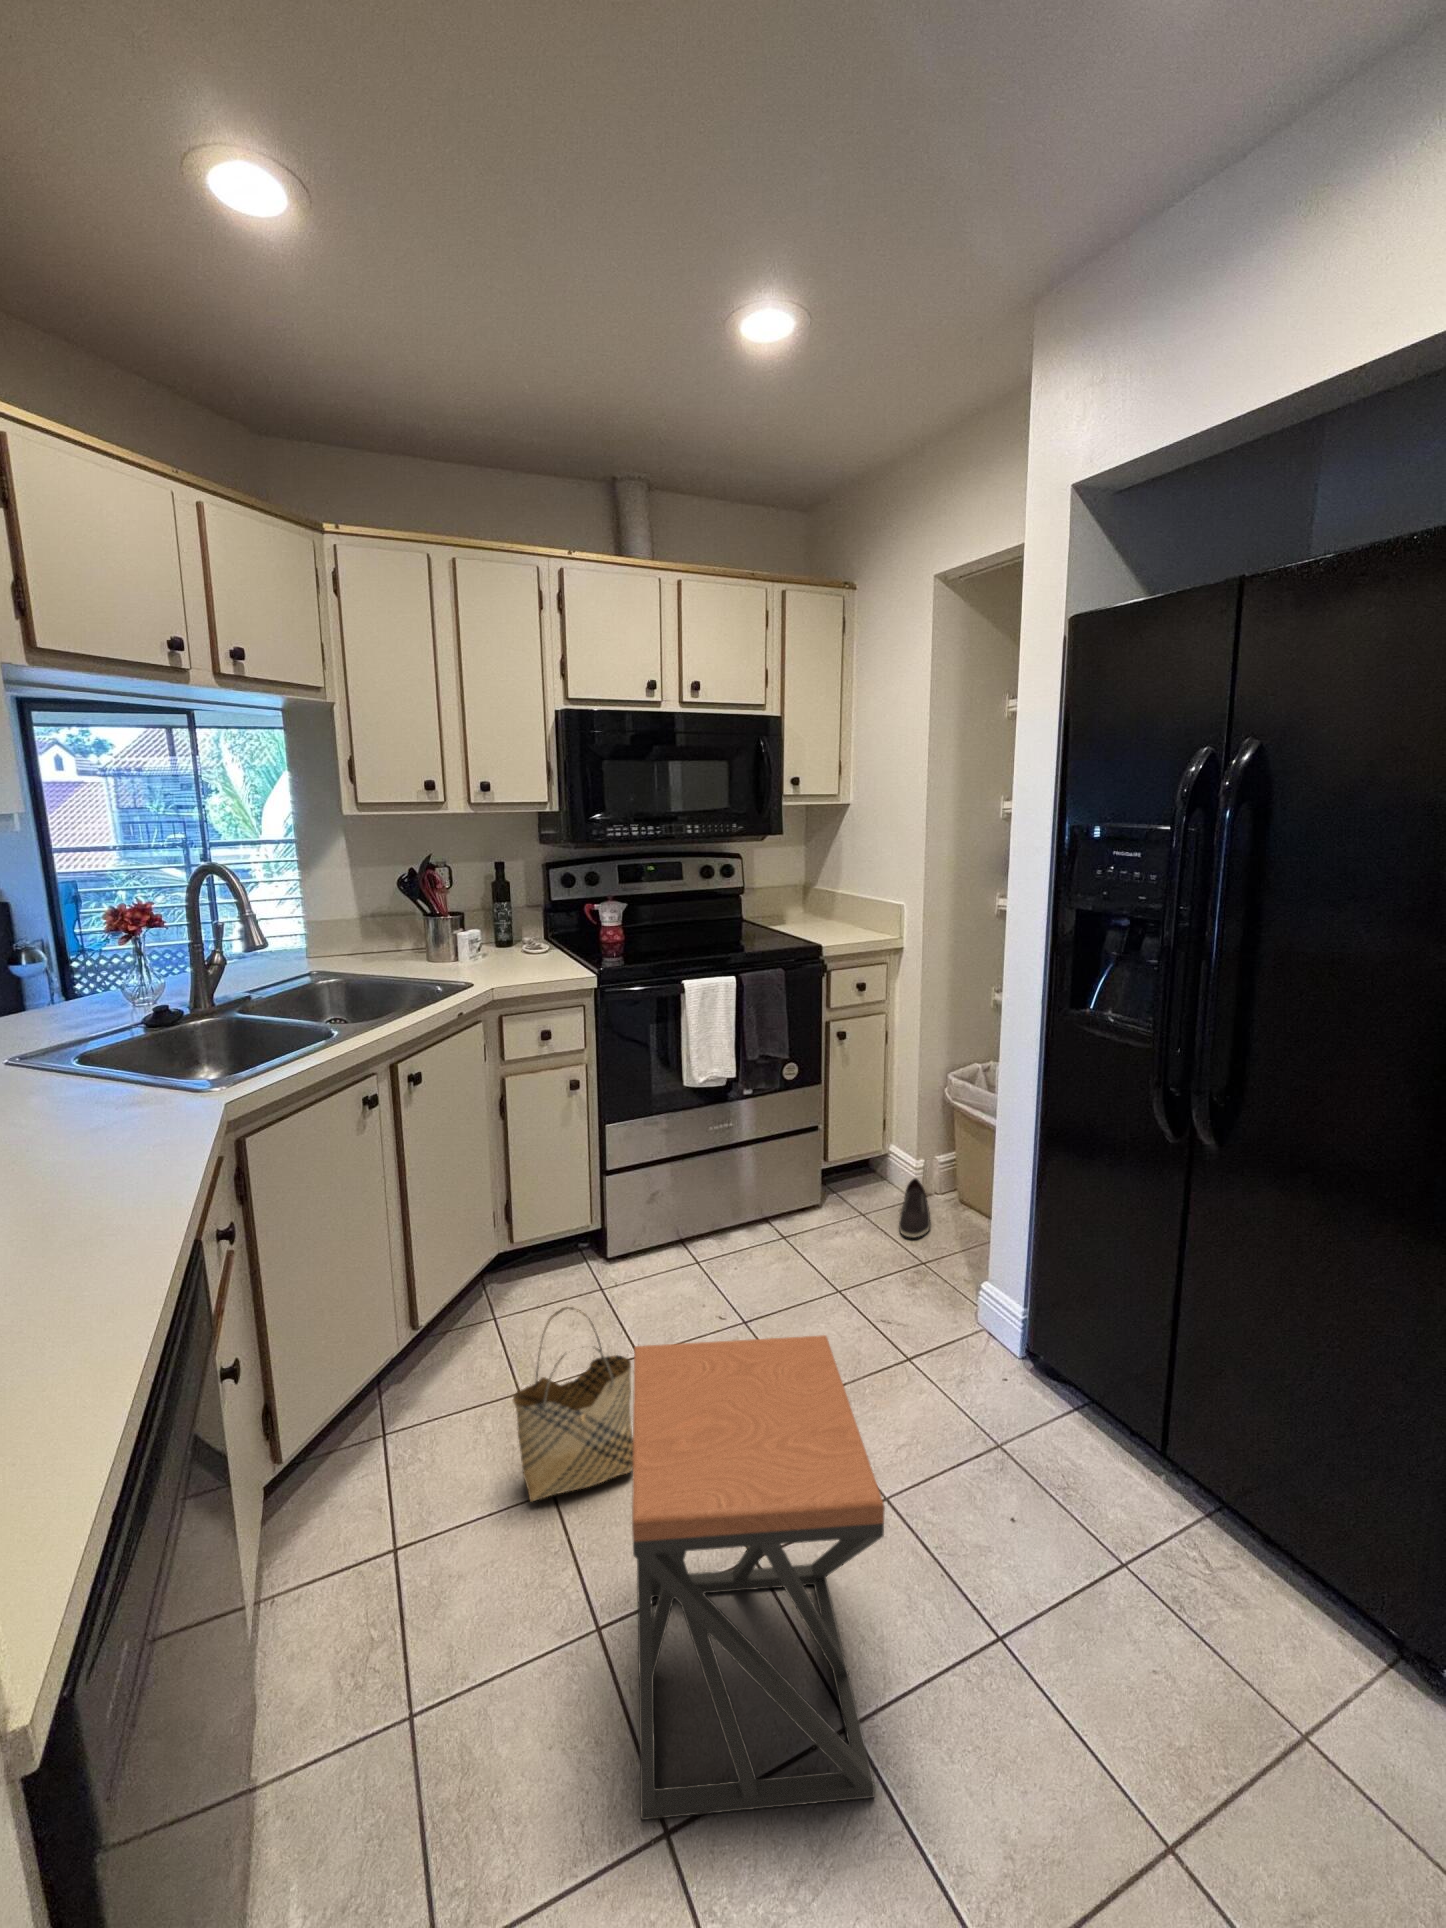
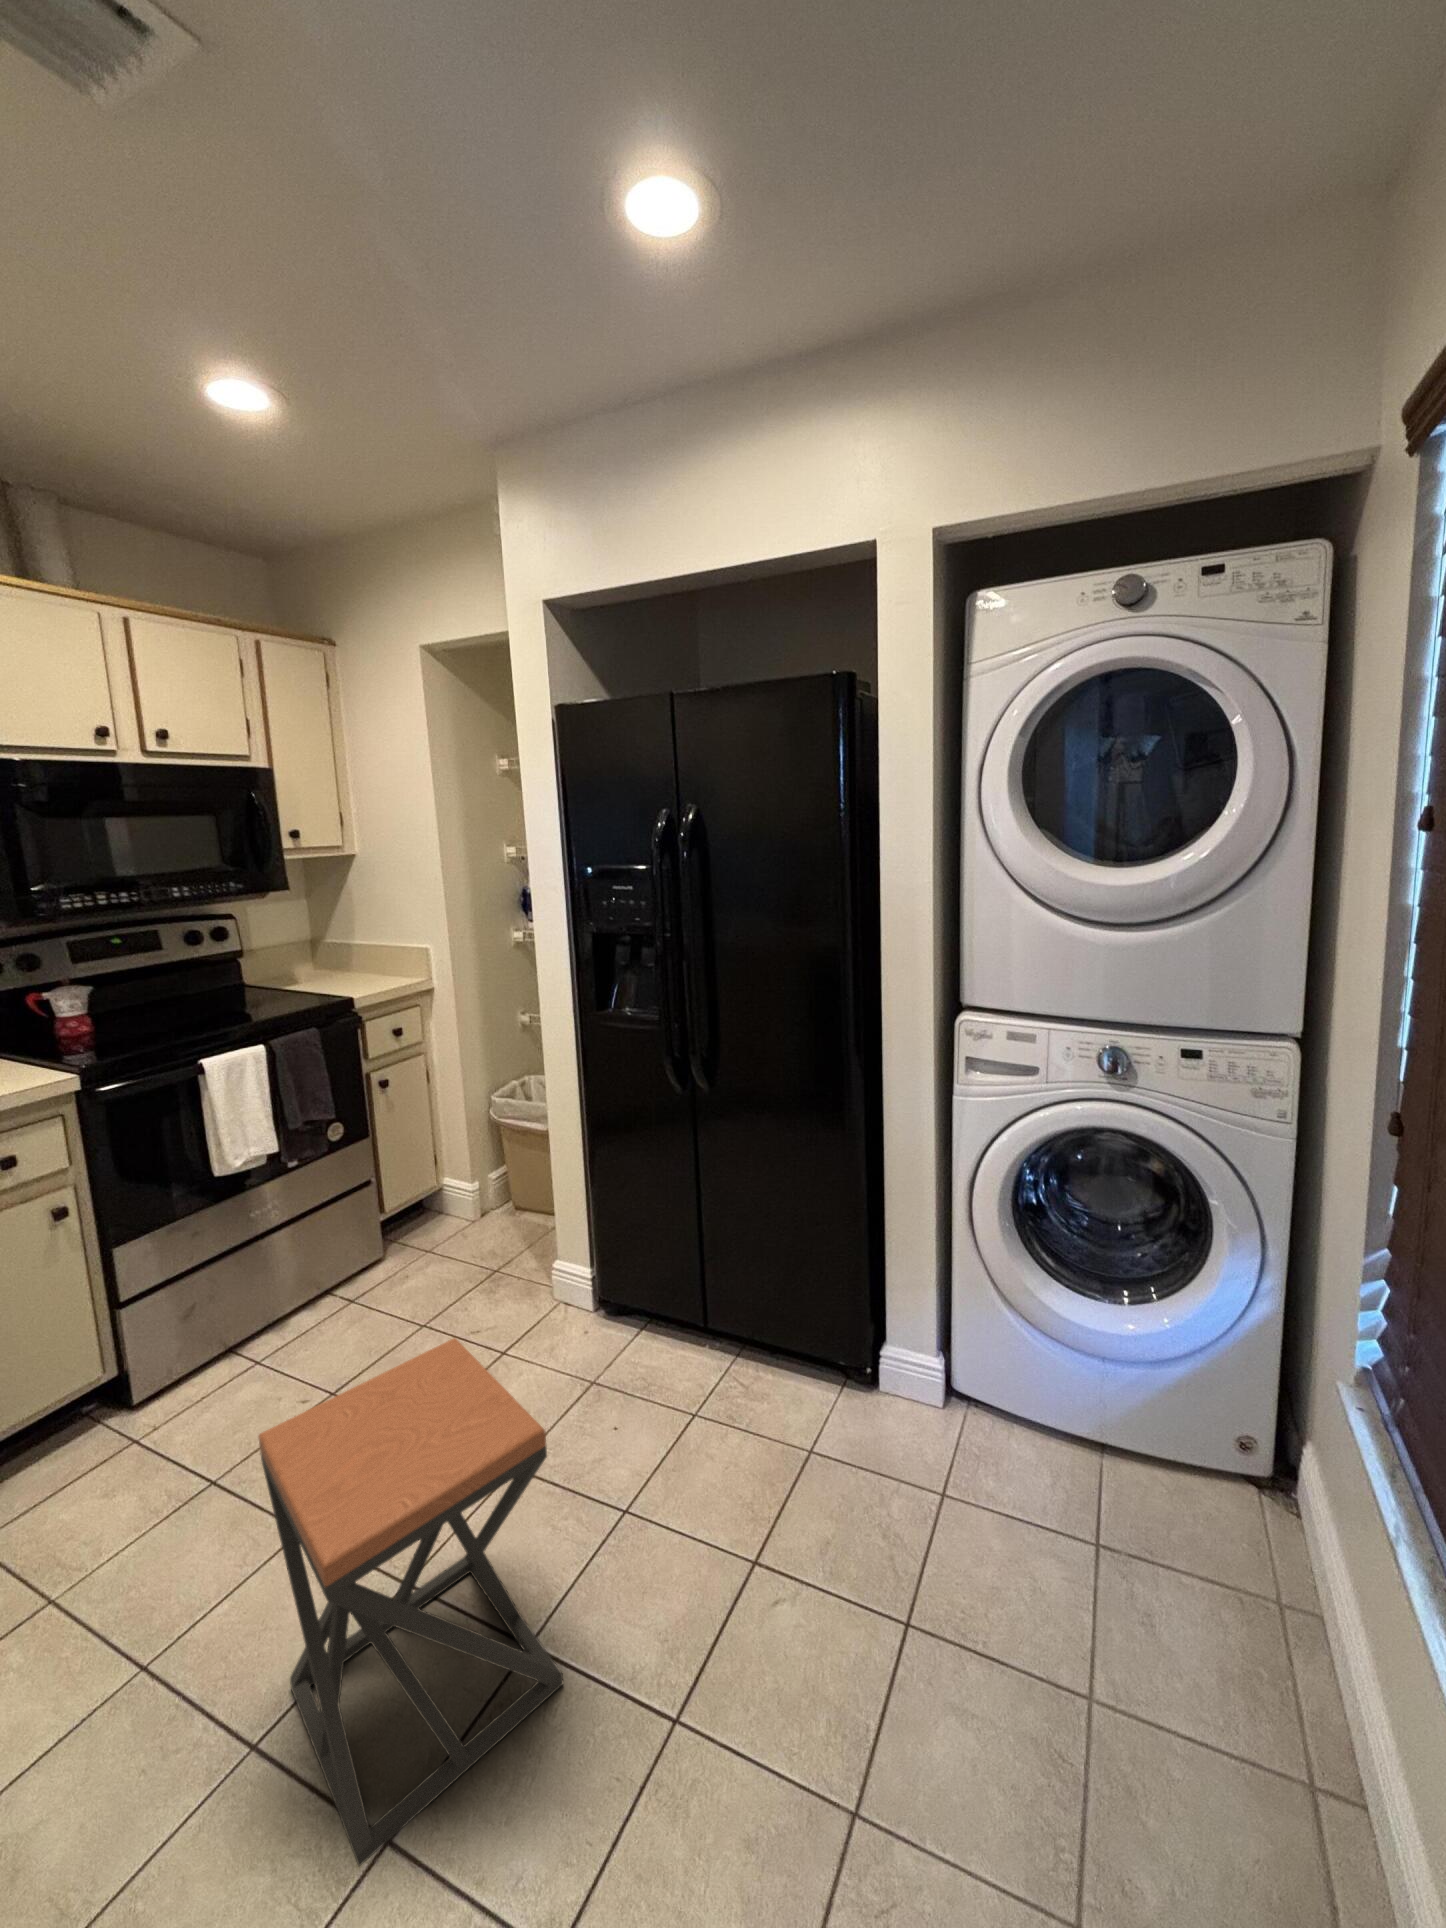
shoe: present [899,1178,930,1237] -> none [467,1200,495,1254]
woven basket: present [513,1307,633,1501] -> none [69,1453,245,1702]

